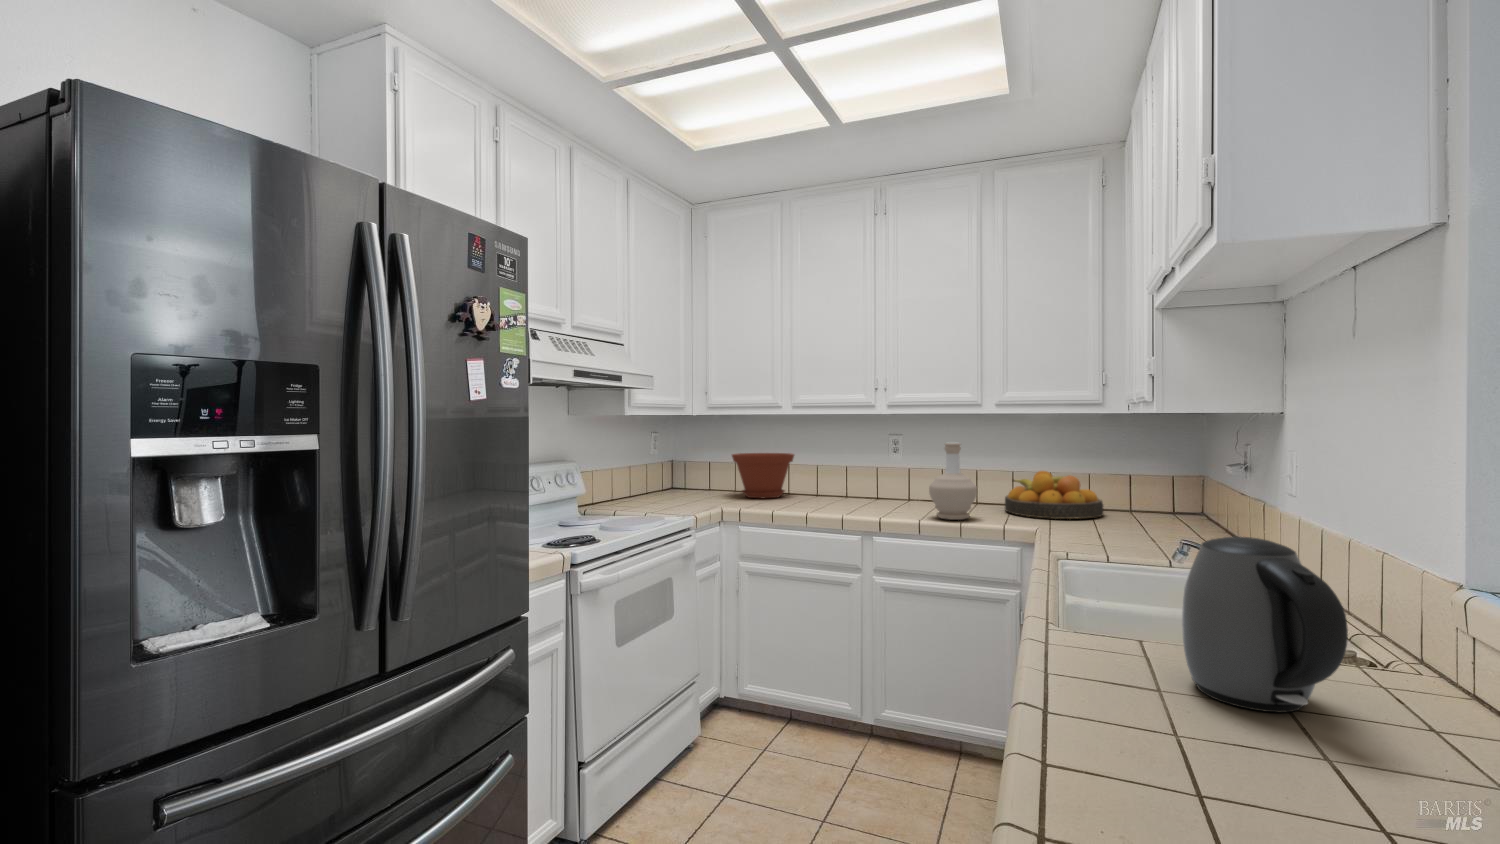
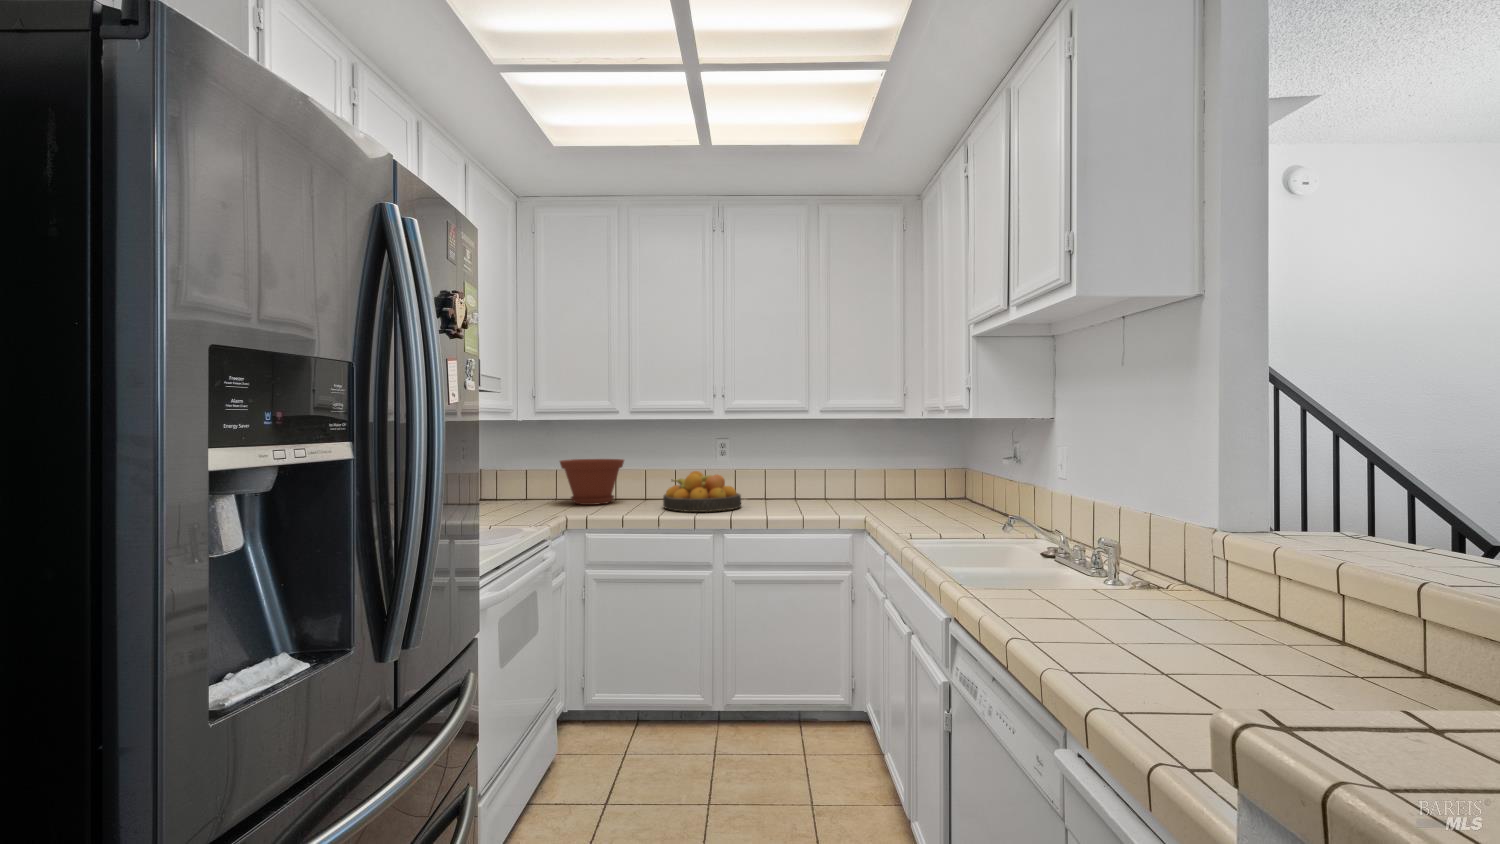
bottle: present [929,442,977,520] -> none [771,446,812,514]
fruit bowl: present [1005,471,1104,519] -> present [663,471,741,512]
kettle: present [1182,537,1348,712] -> none [1086,507,1198,621]

